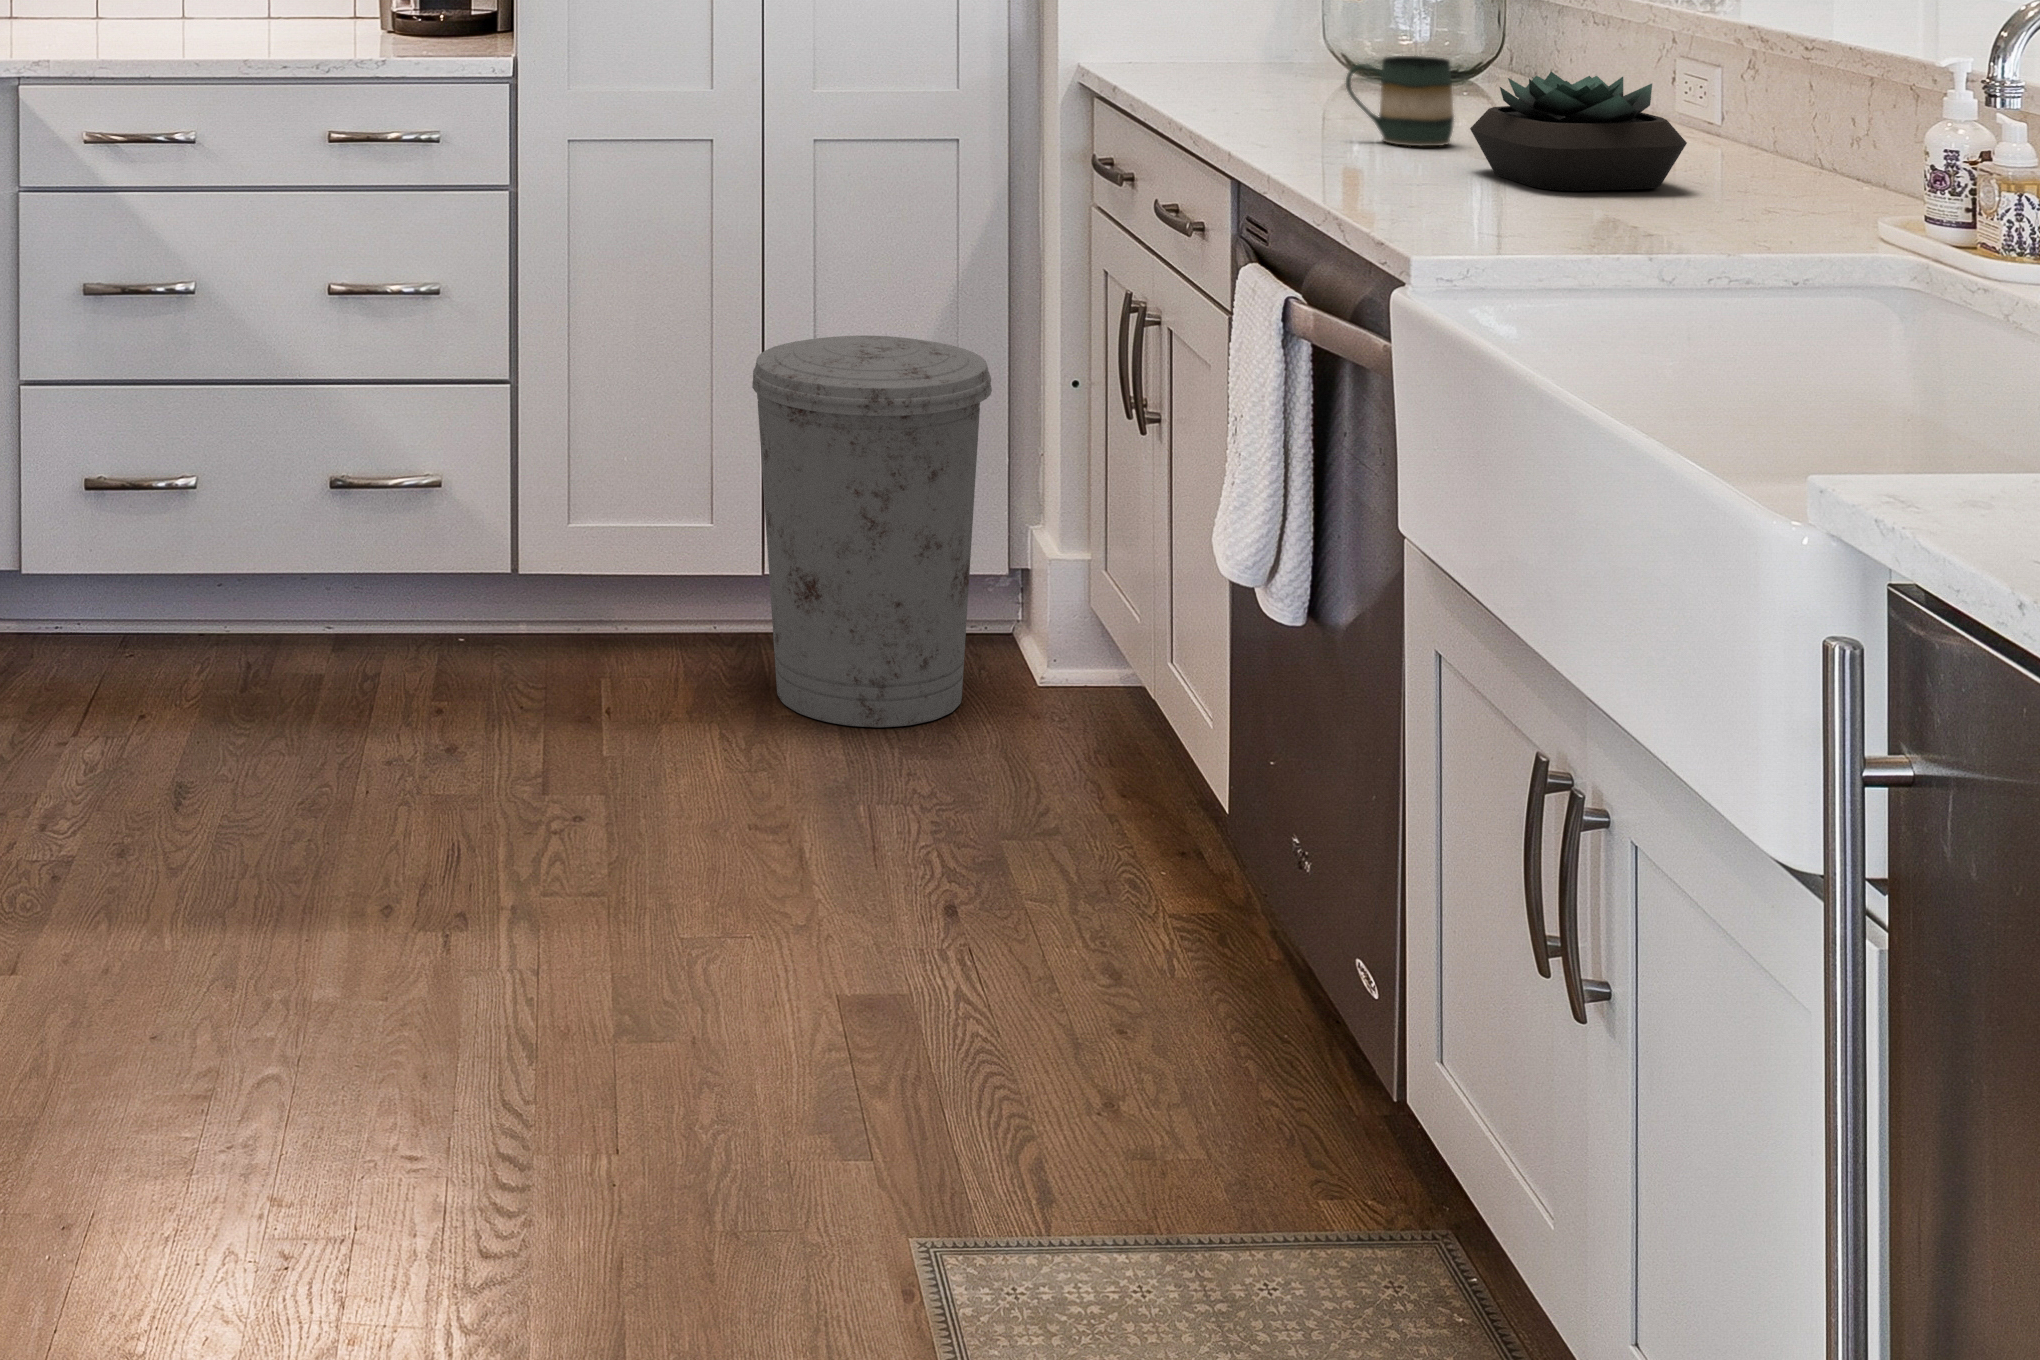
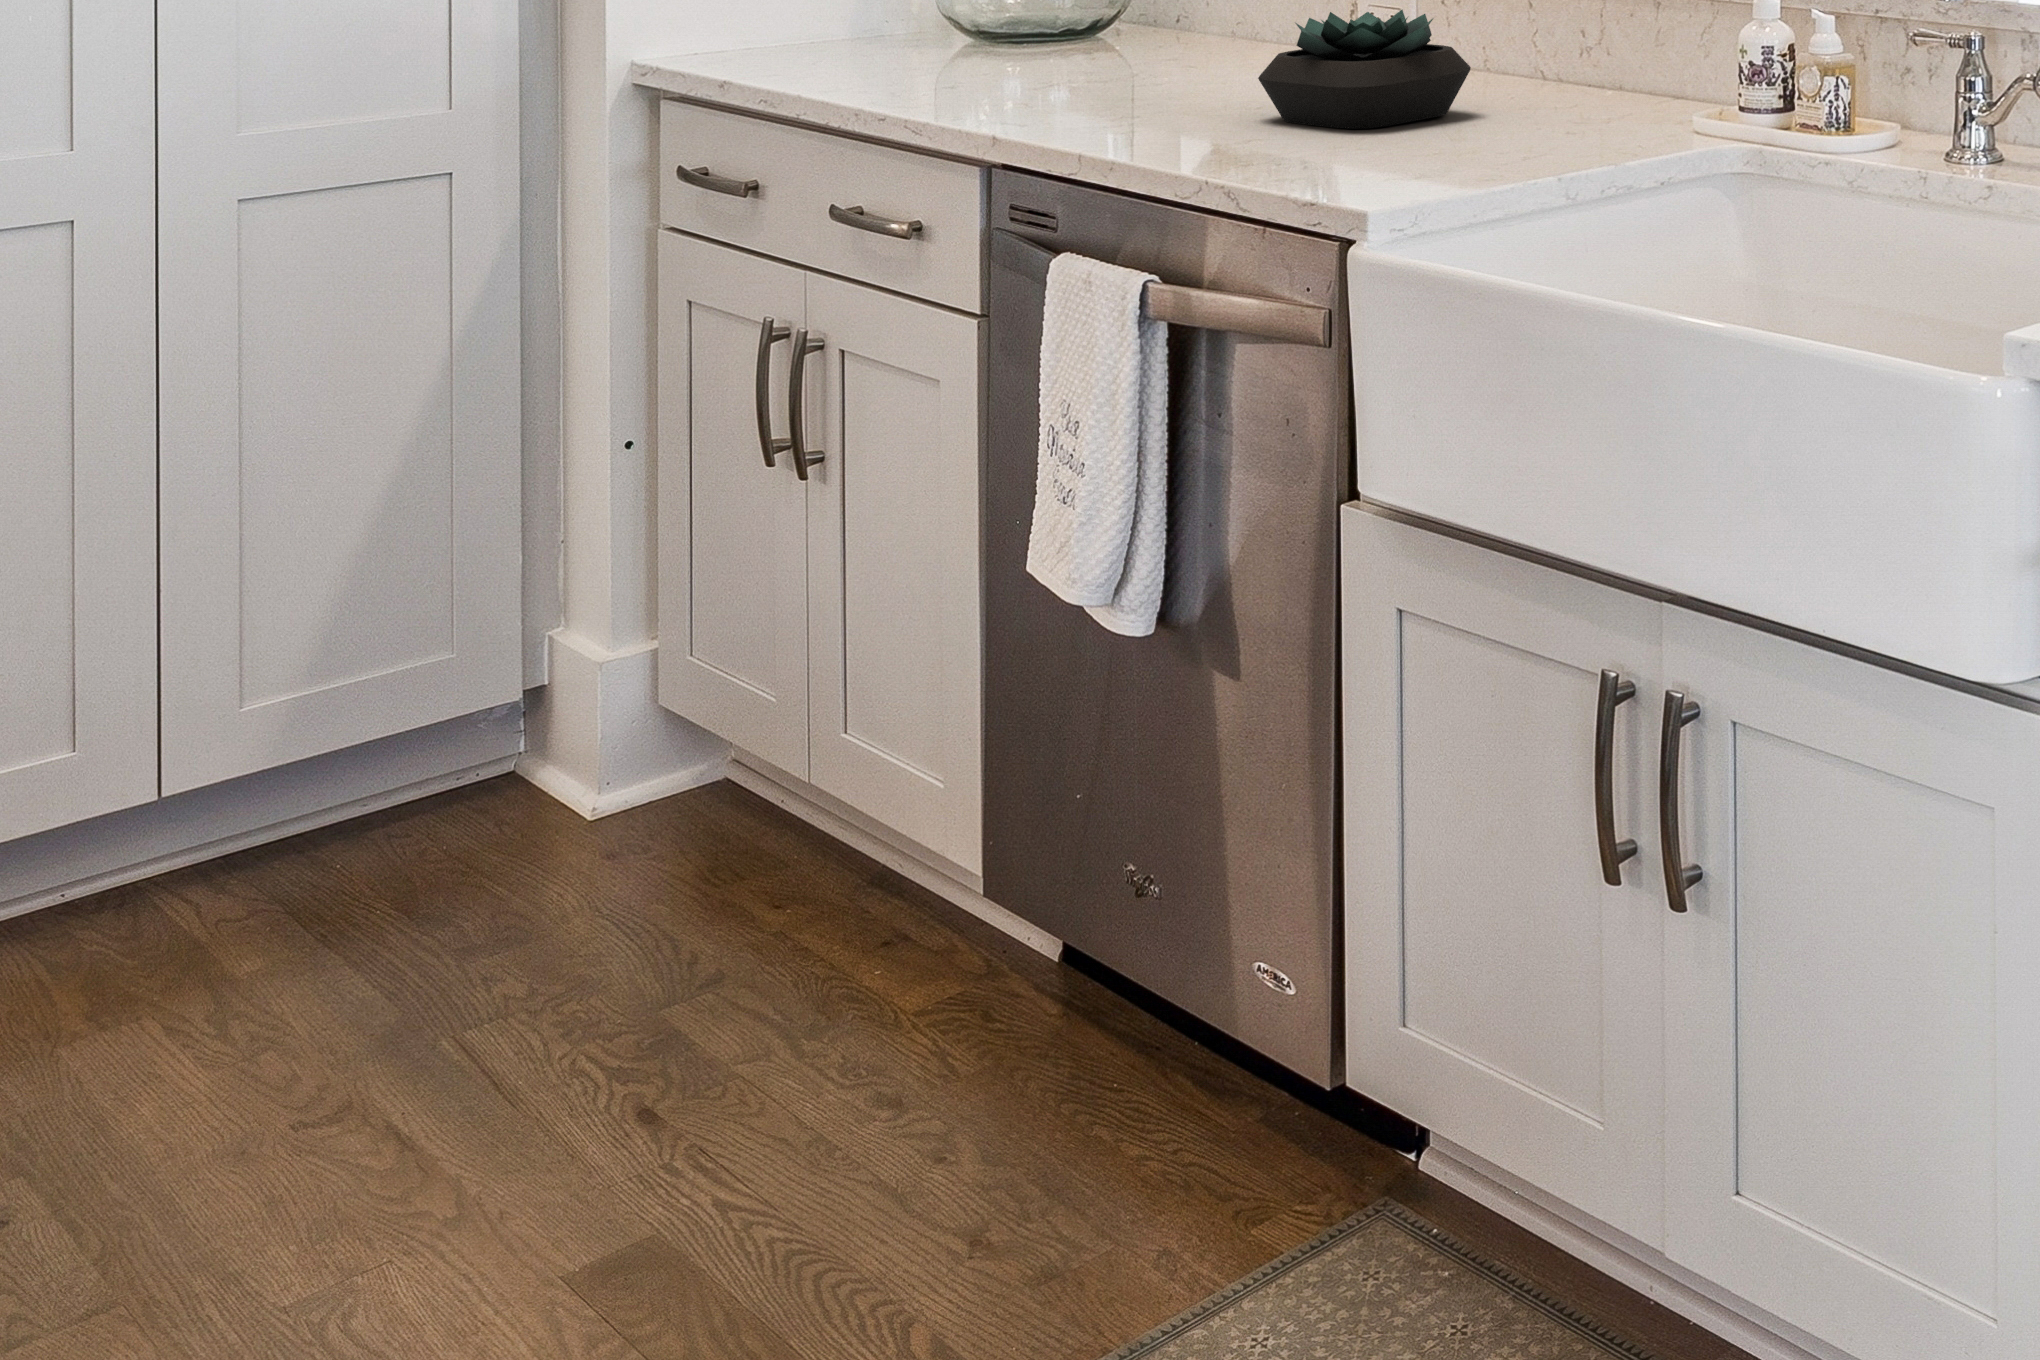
mug: present [1346,56,1454,146] -> none [1087,11,1200,106]
trash can: present [752,336,992,727] -> none [177,435,539,958]

